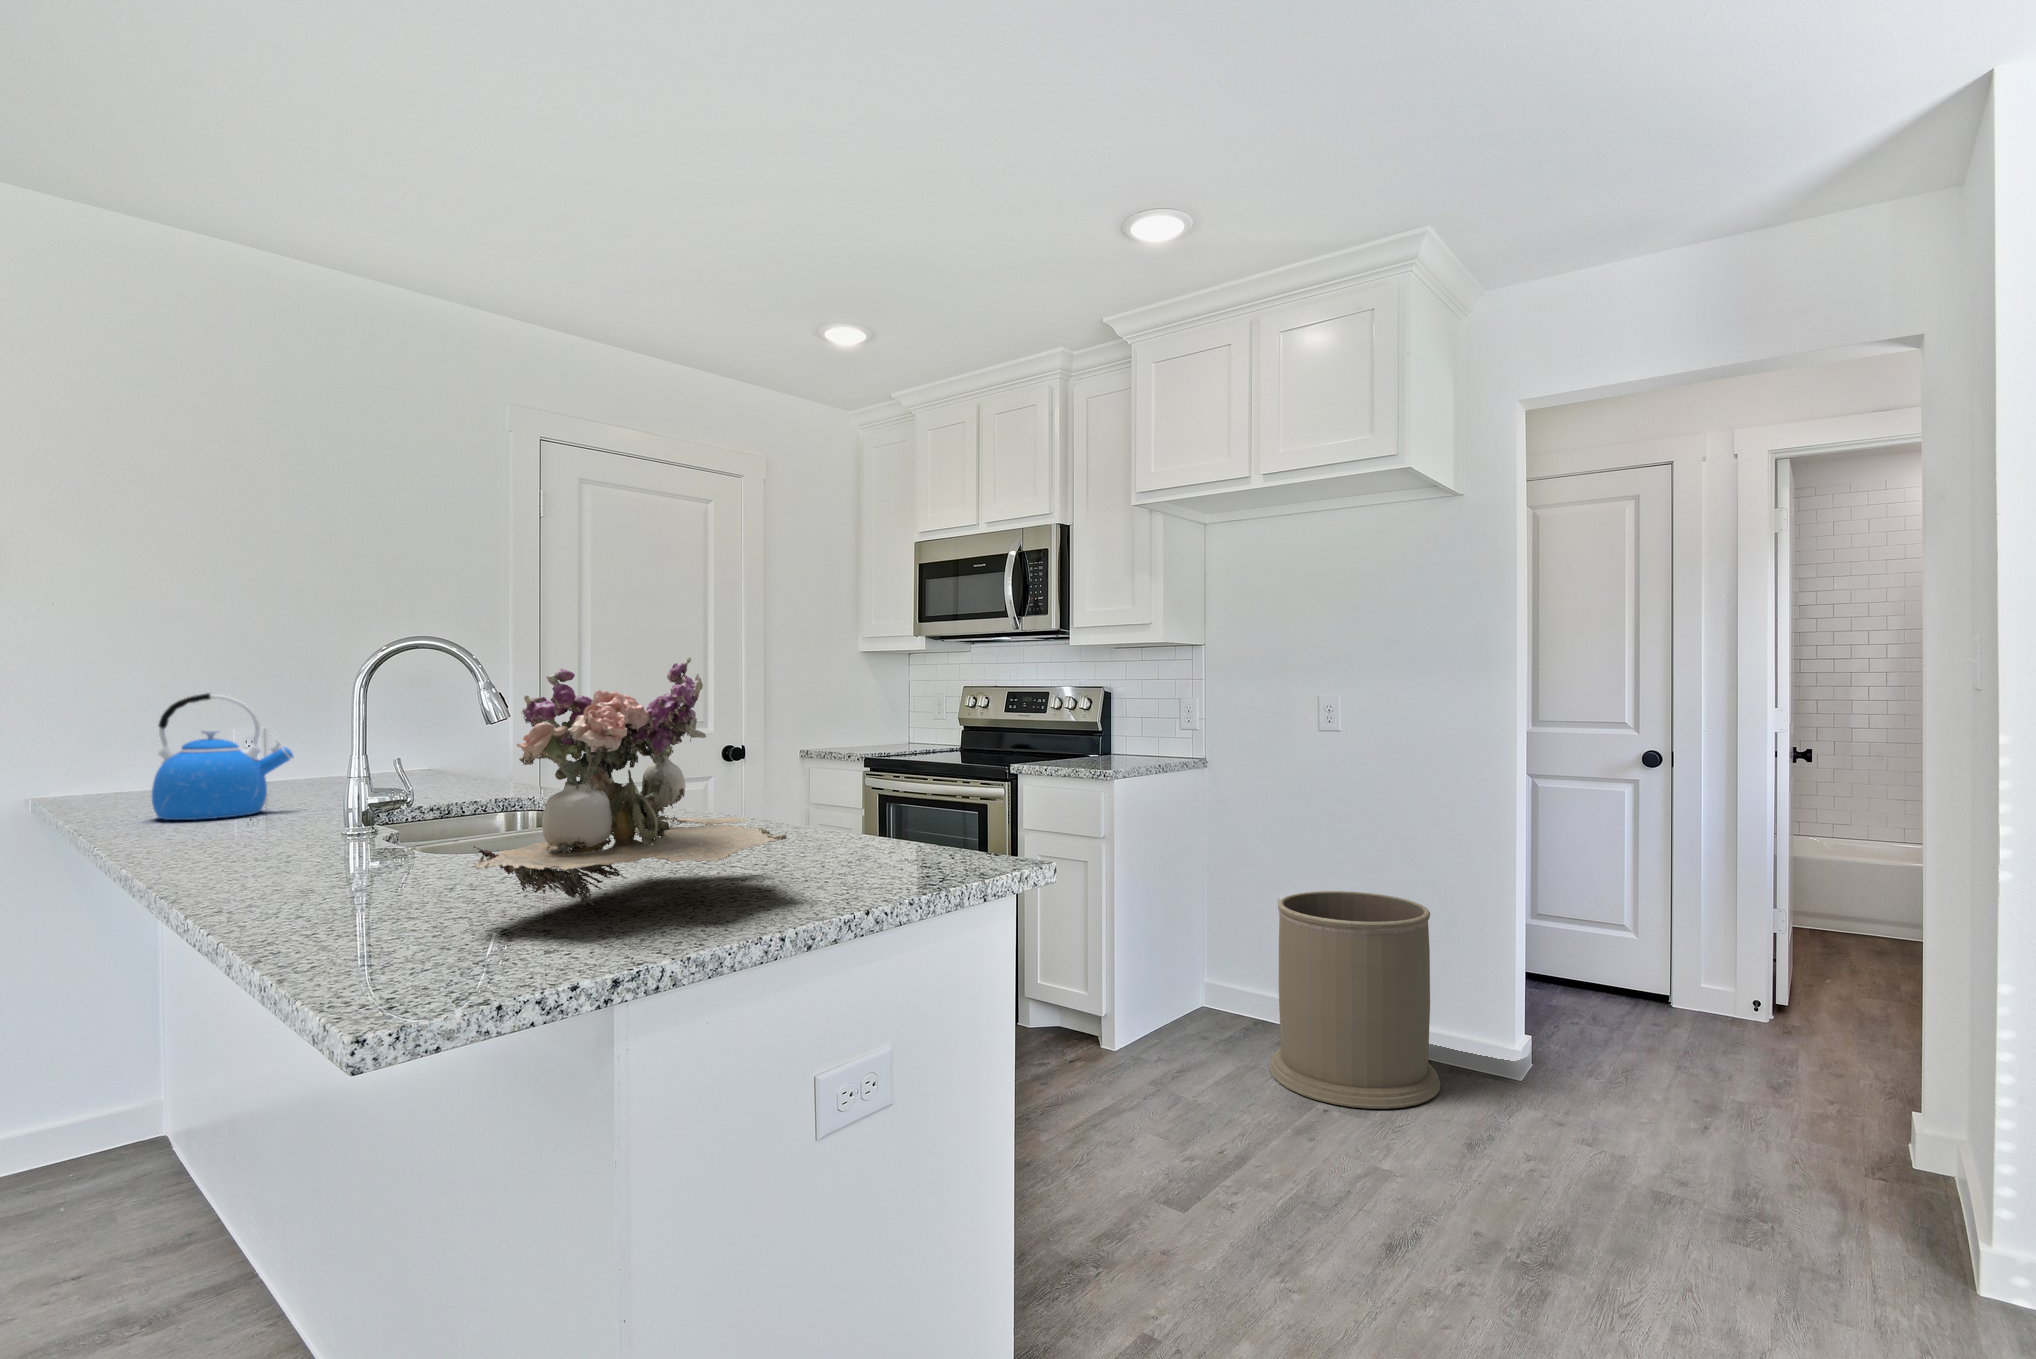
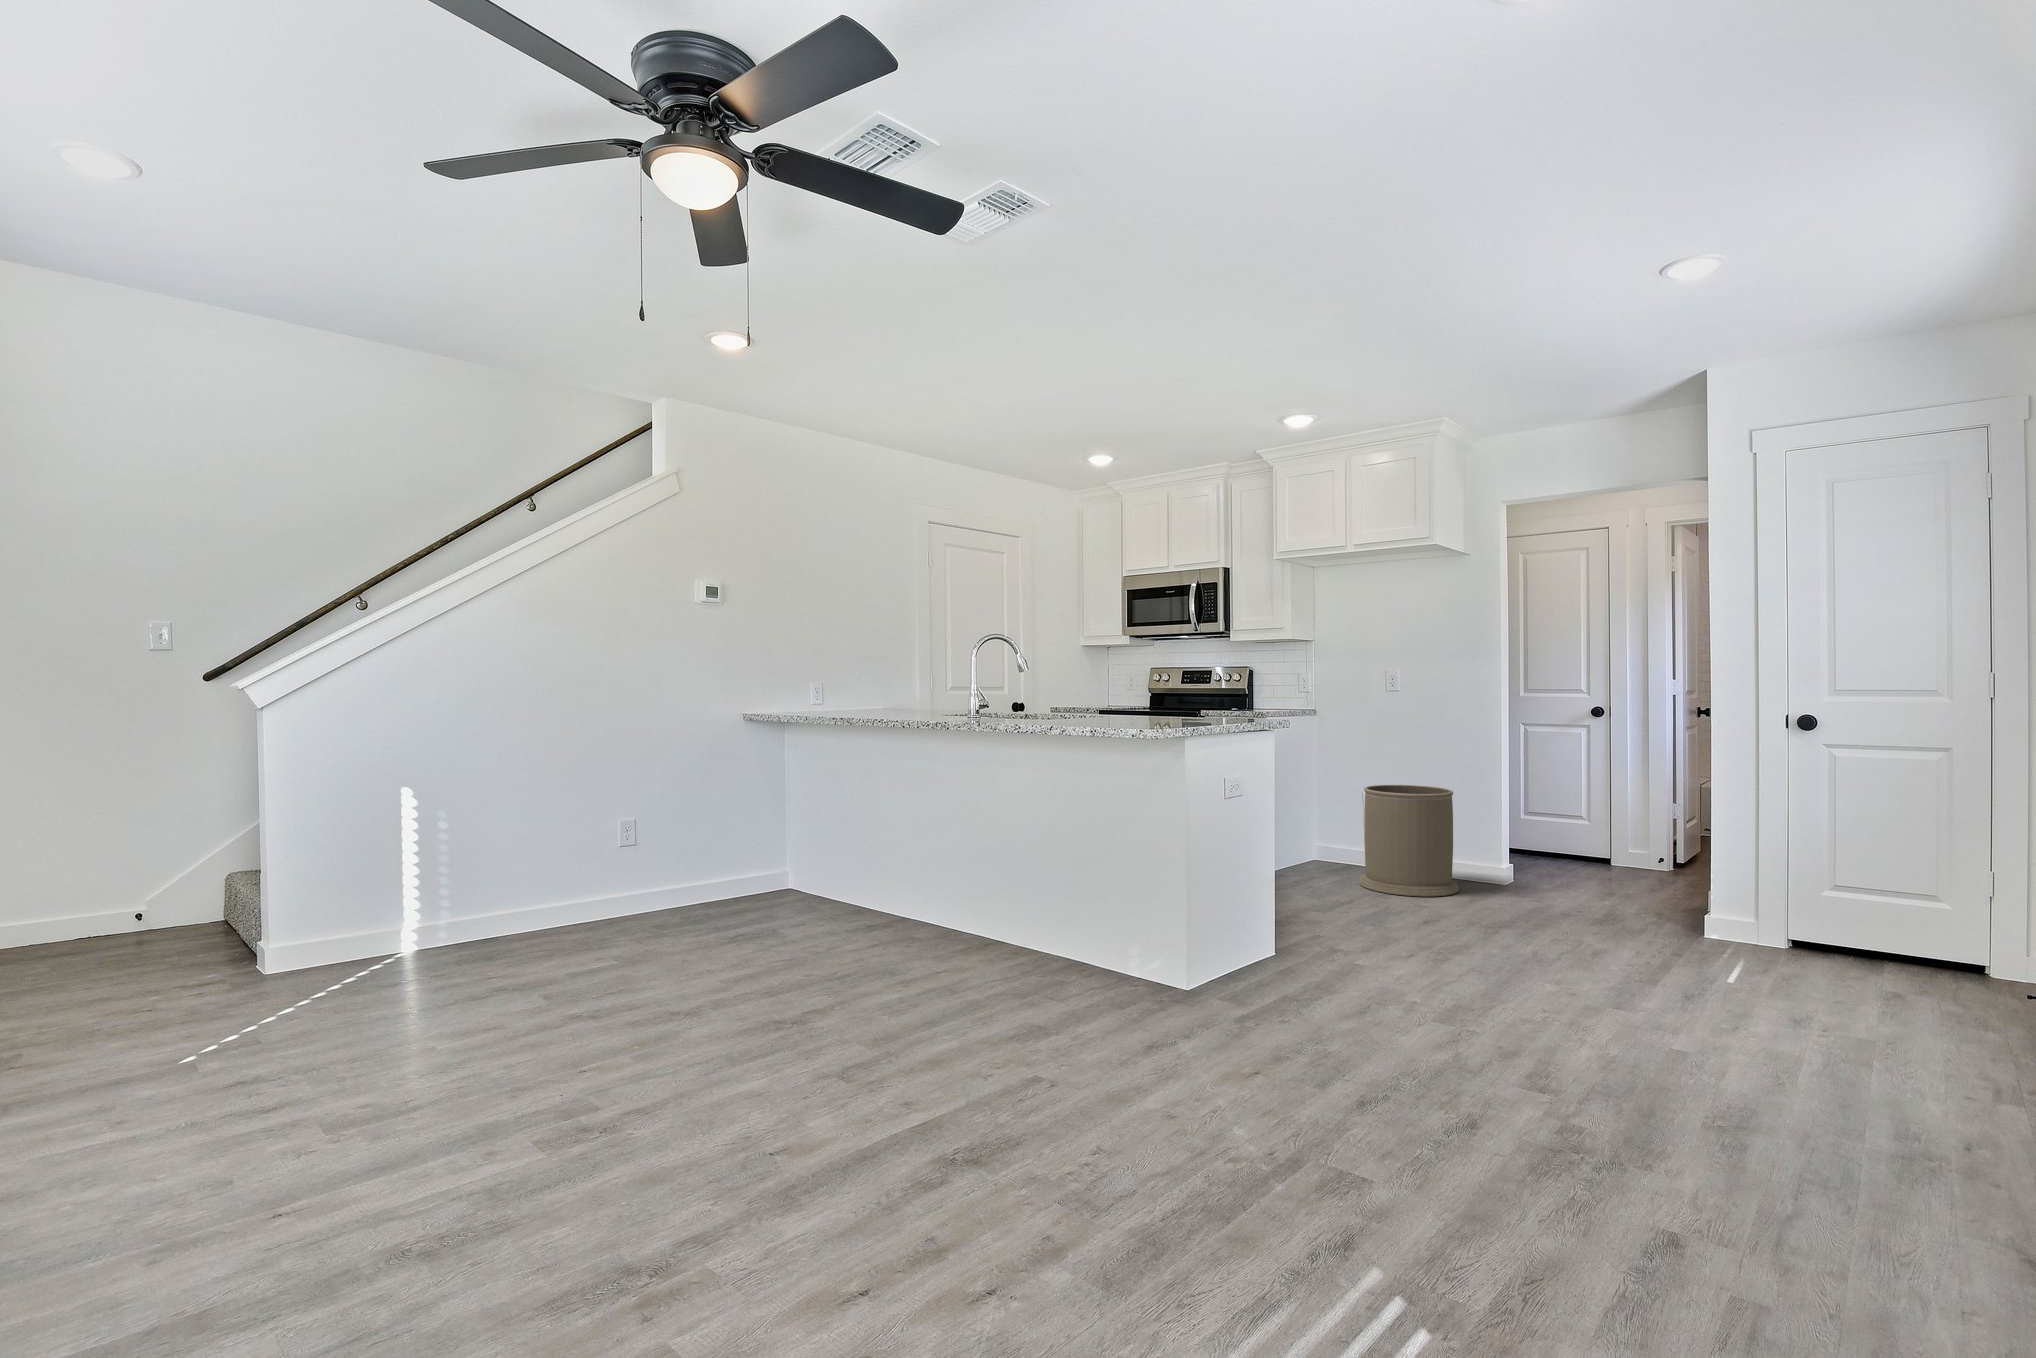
flower arrangement: present [472,657,787,905] -> none [1105,644,1203,731]
kettle: present [152,693,293,820] -> none [842,663,894,721]

